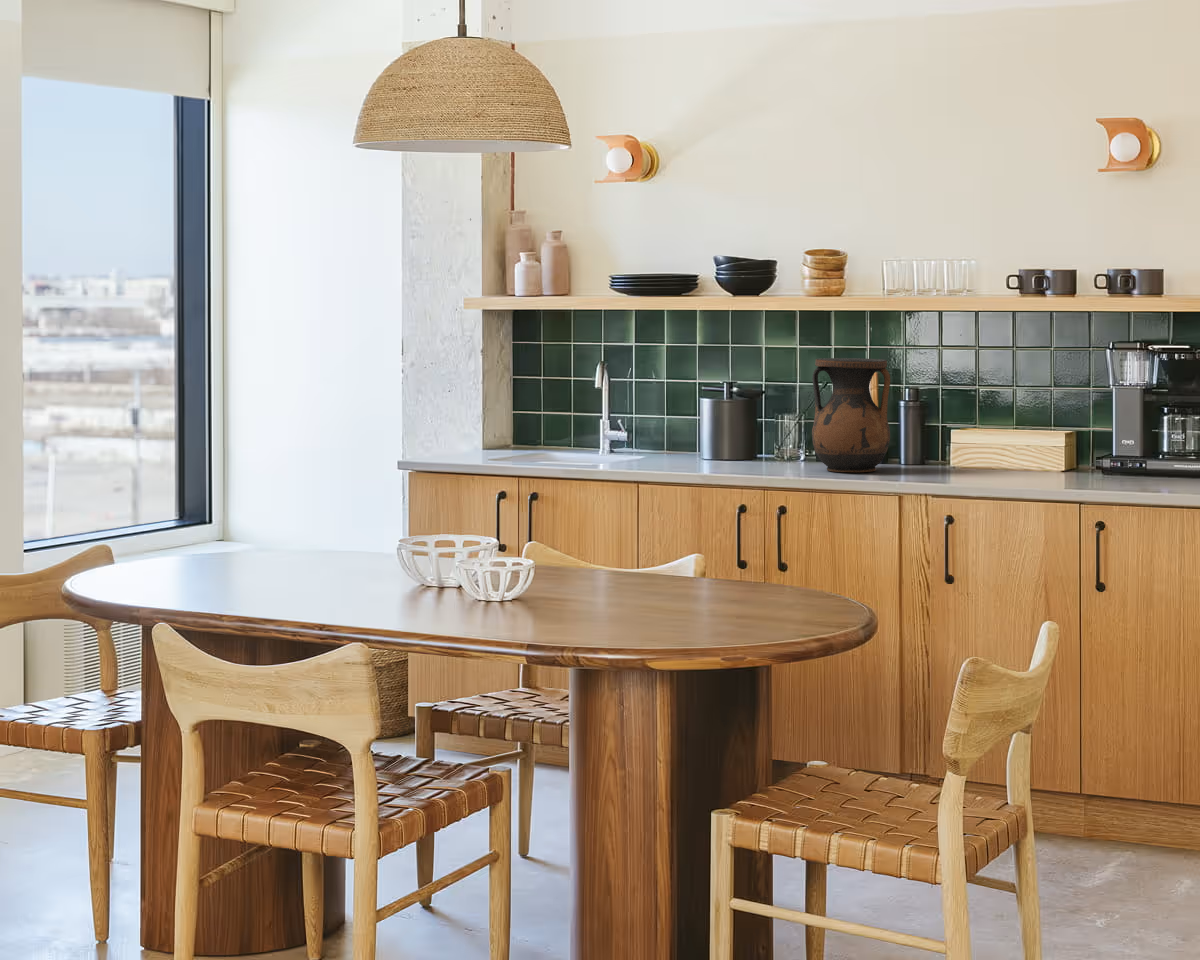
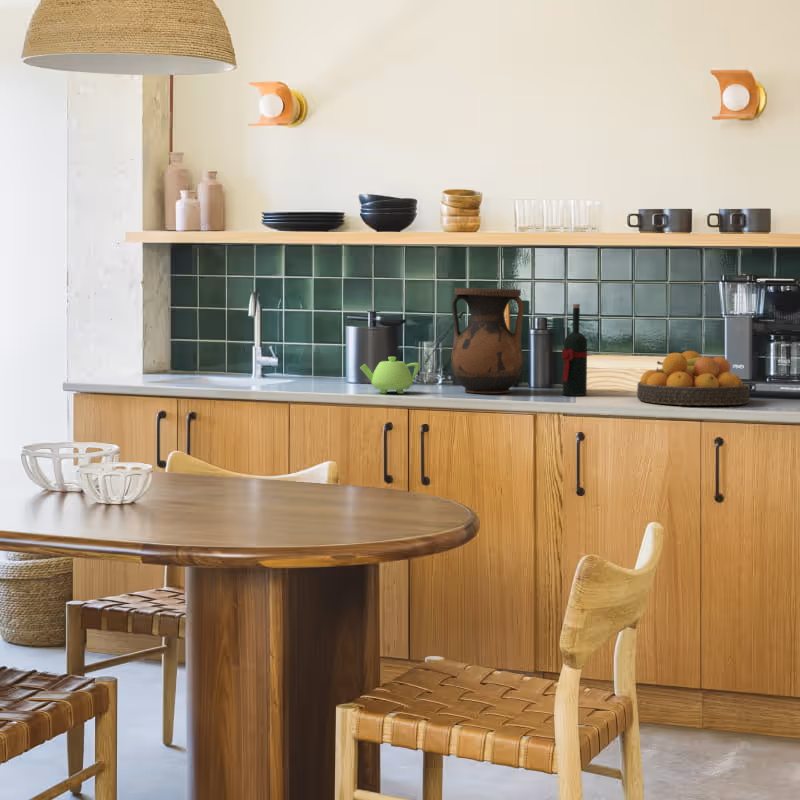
wine bottle: none [931,376,959,475] -> present [562,304,587,396]
fruit bowl: none [1012,426,1135,486] -> present [637,351,750,405]
teapot: none [713,433,778,473] -> present [360,357,420,394]

